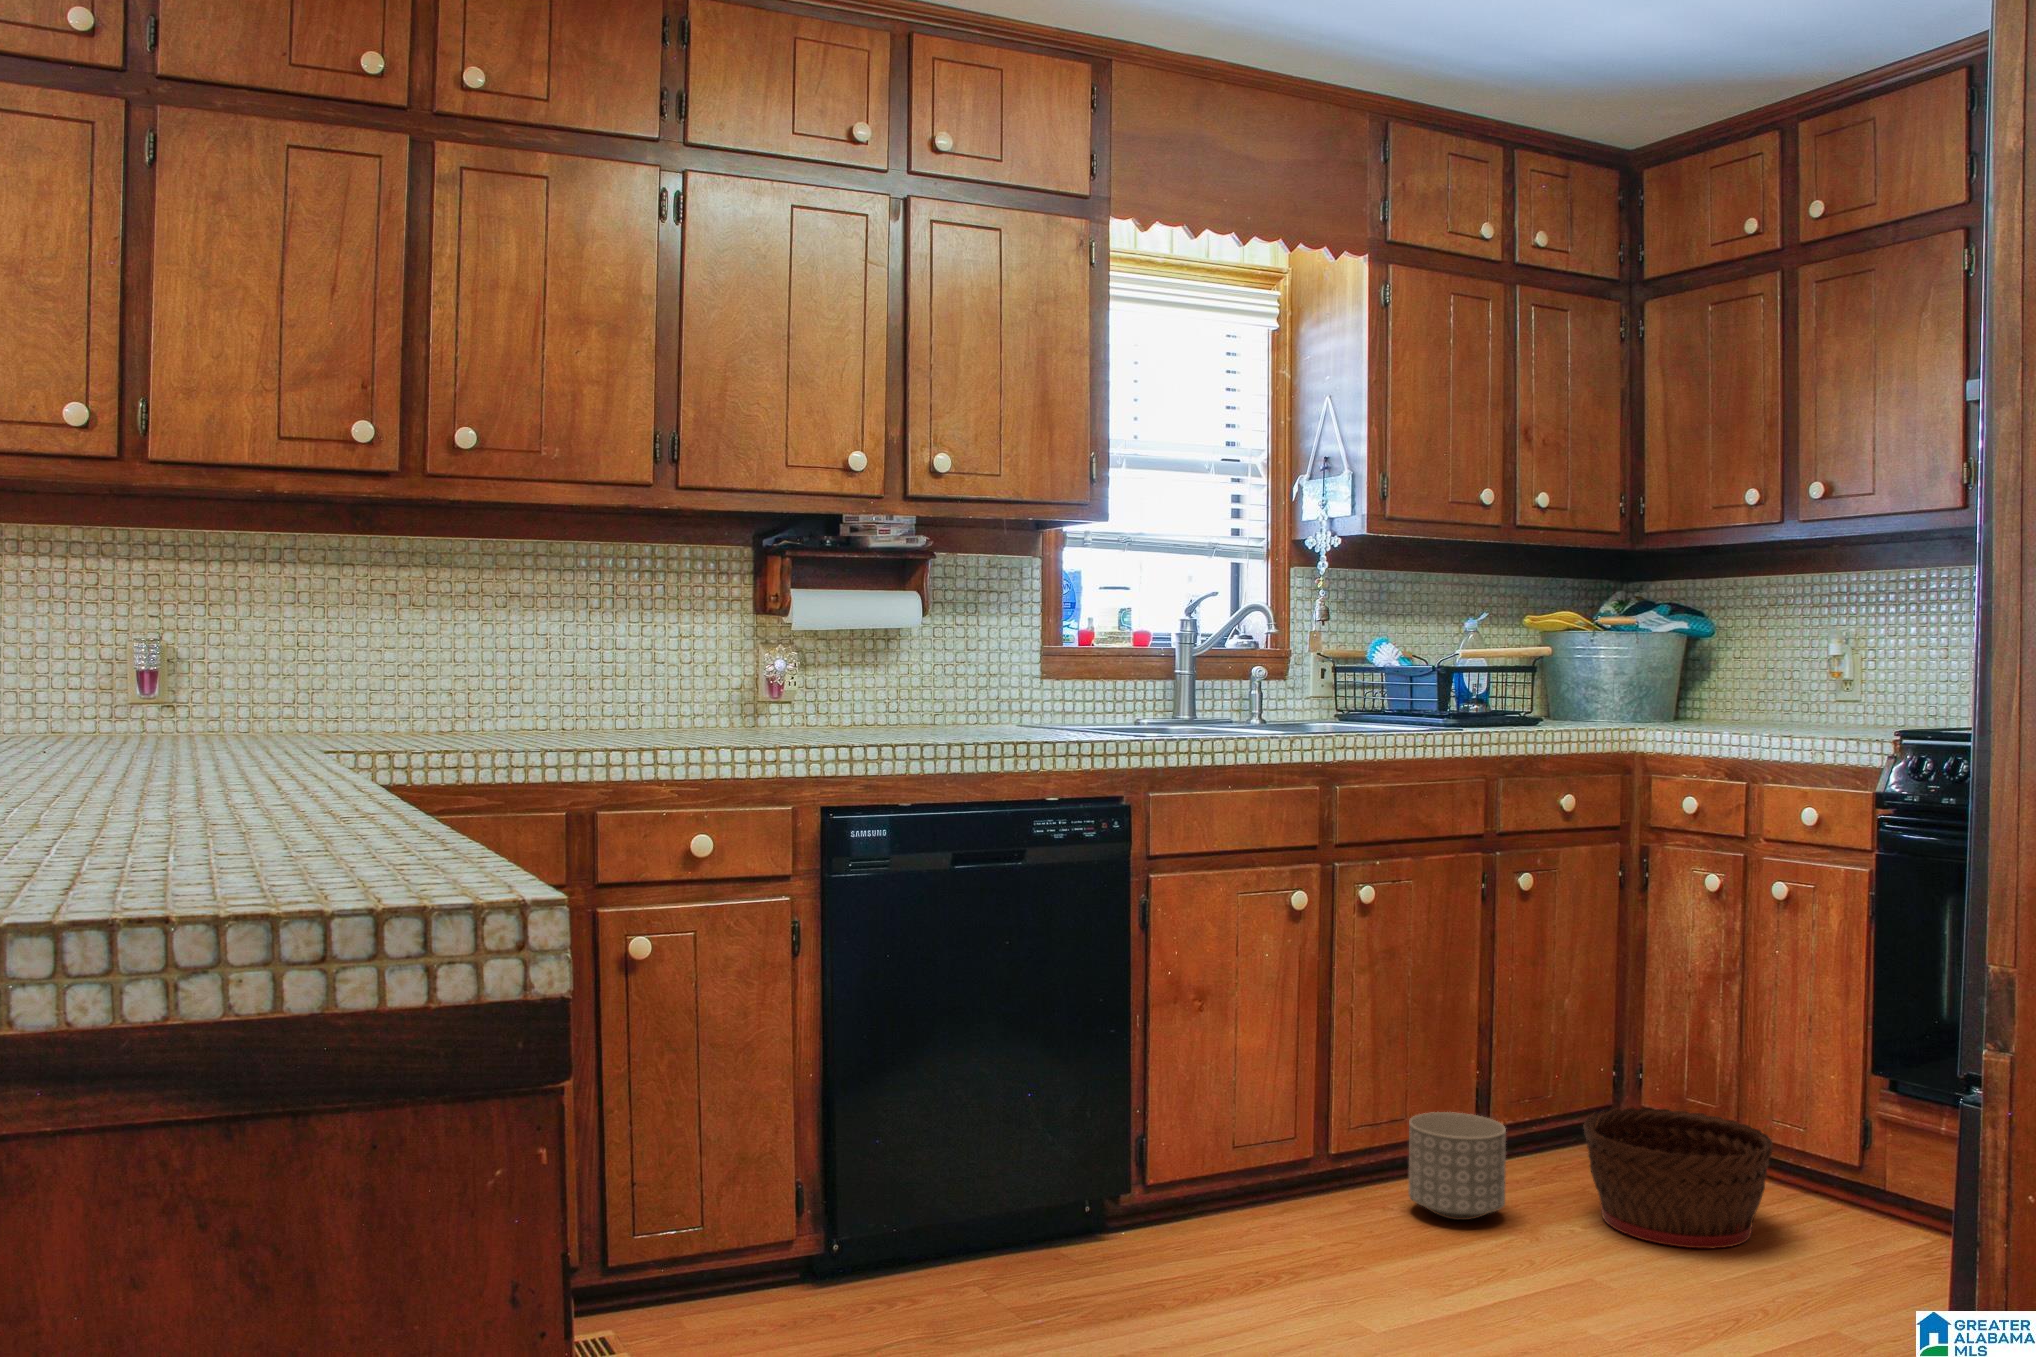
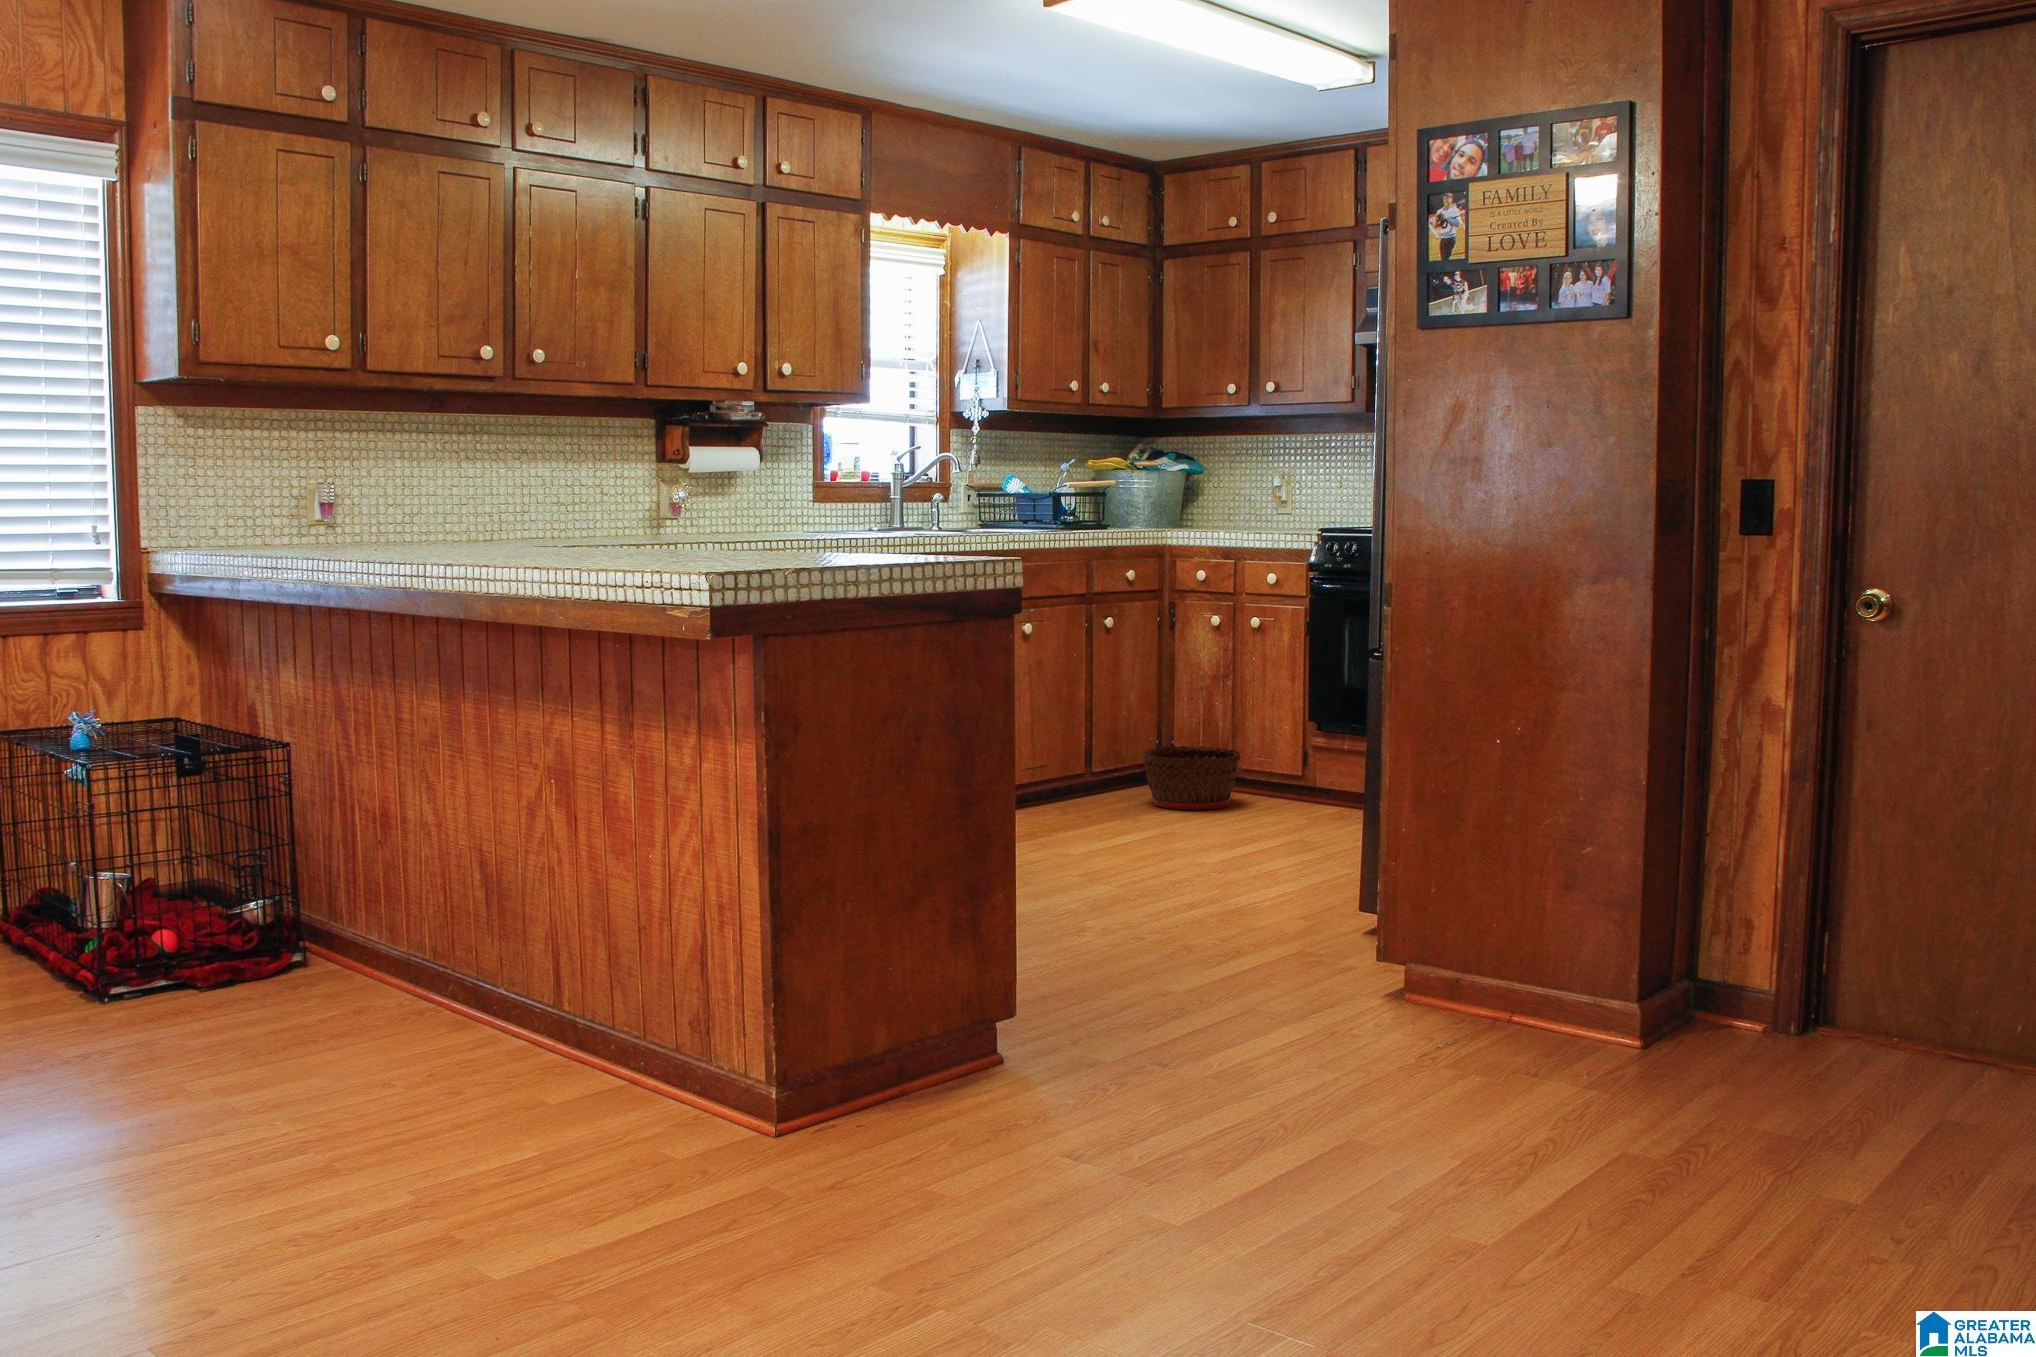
planter: present [1409,1112,1506,1220] -> none [1051,755,1104,810]

